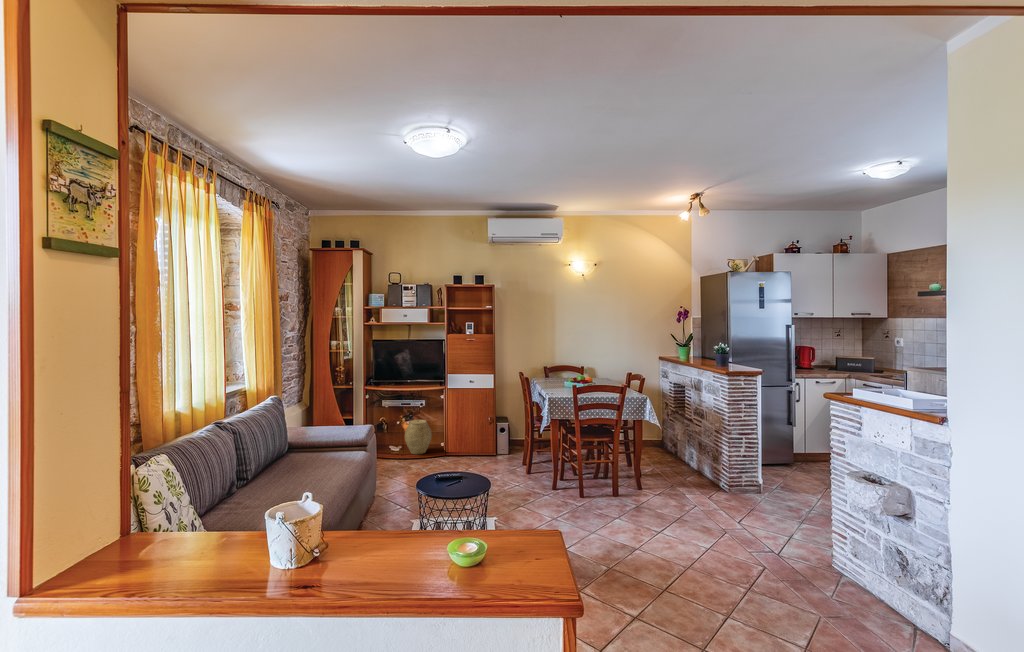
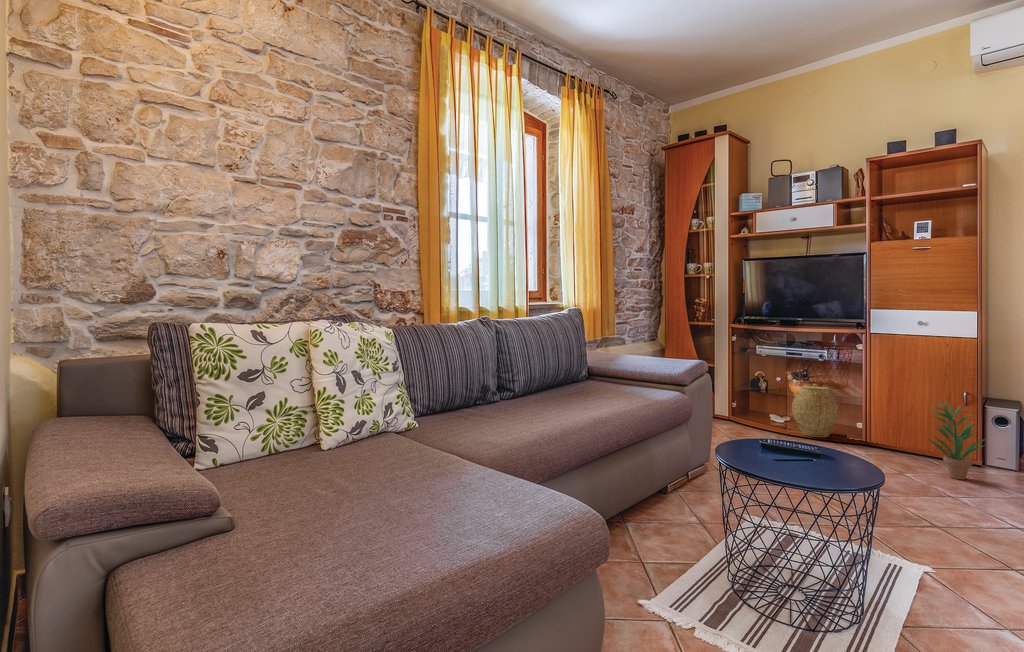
potted plant: none [480,424,503,465] -> present [930,401,984,480]

